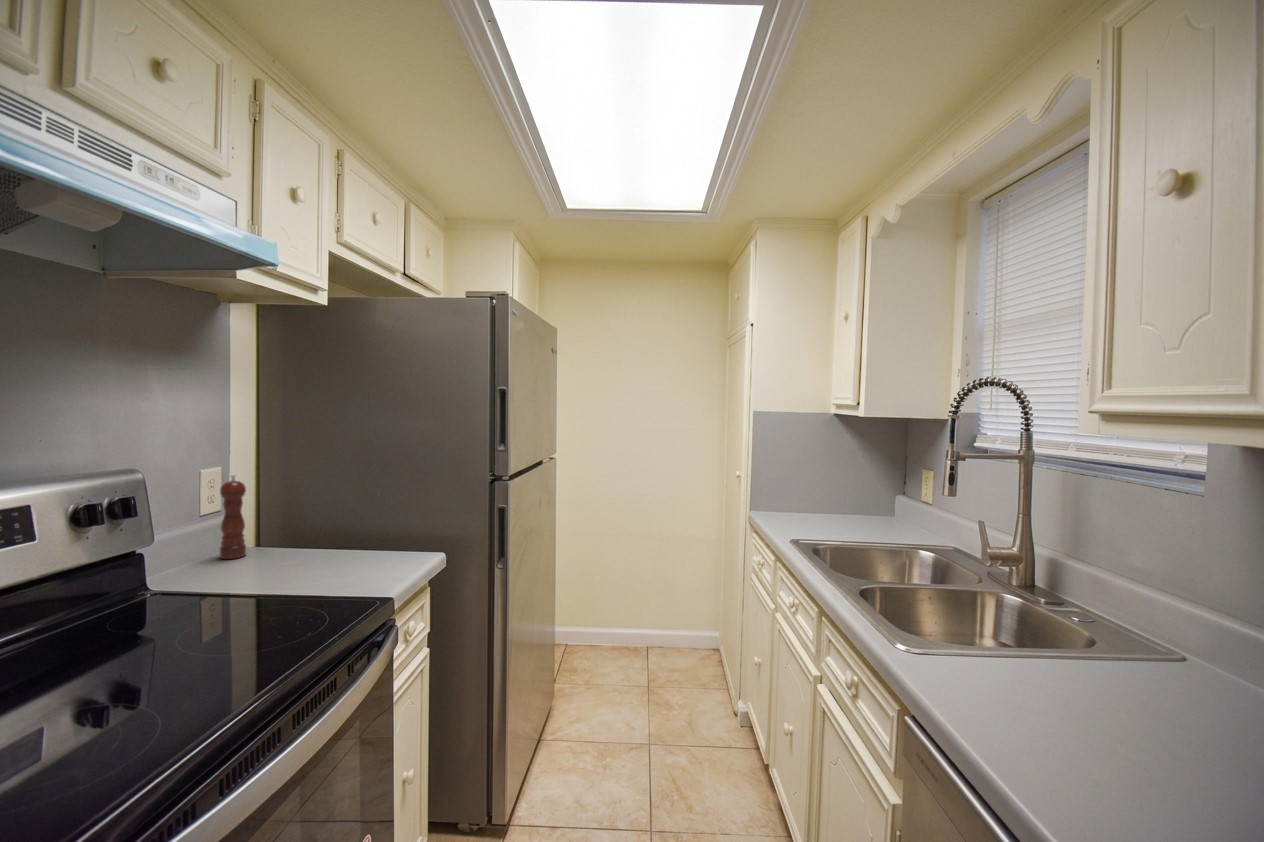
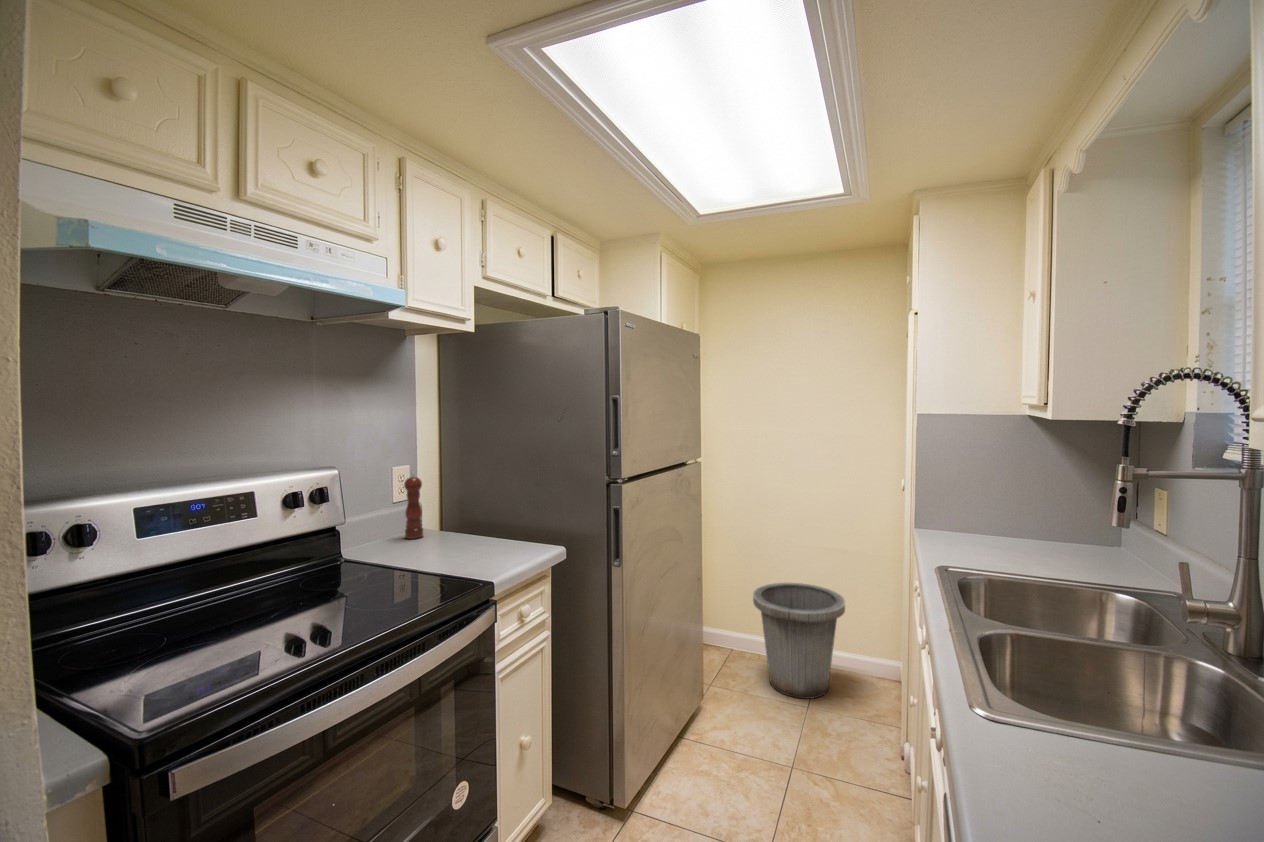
trash can: none [584,568,665,673] -> present [753,583,845,699]

